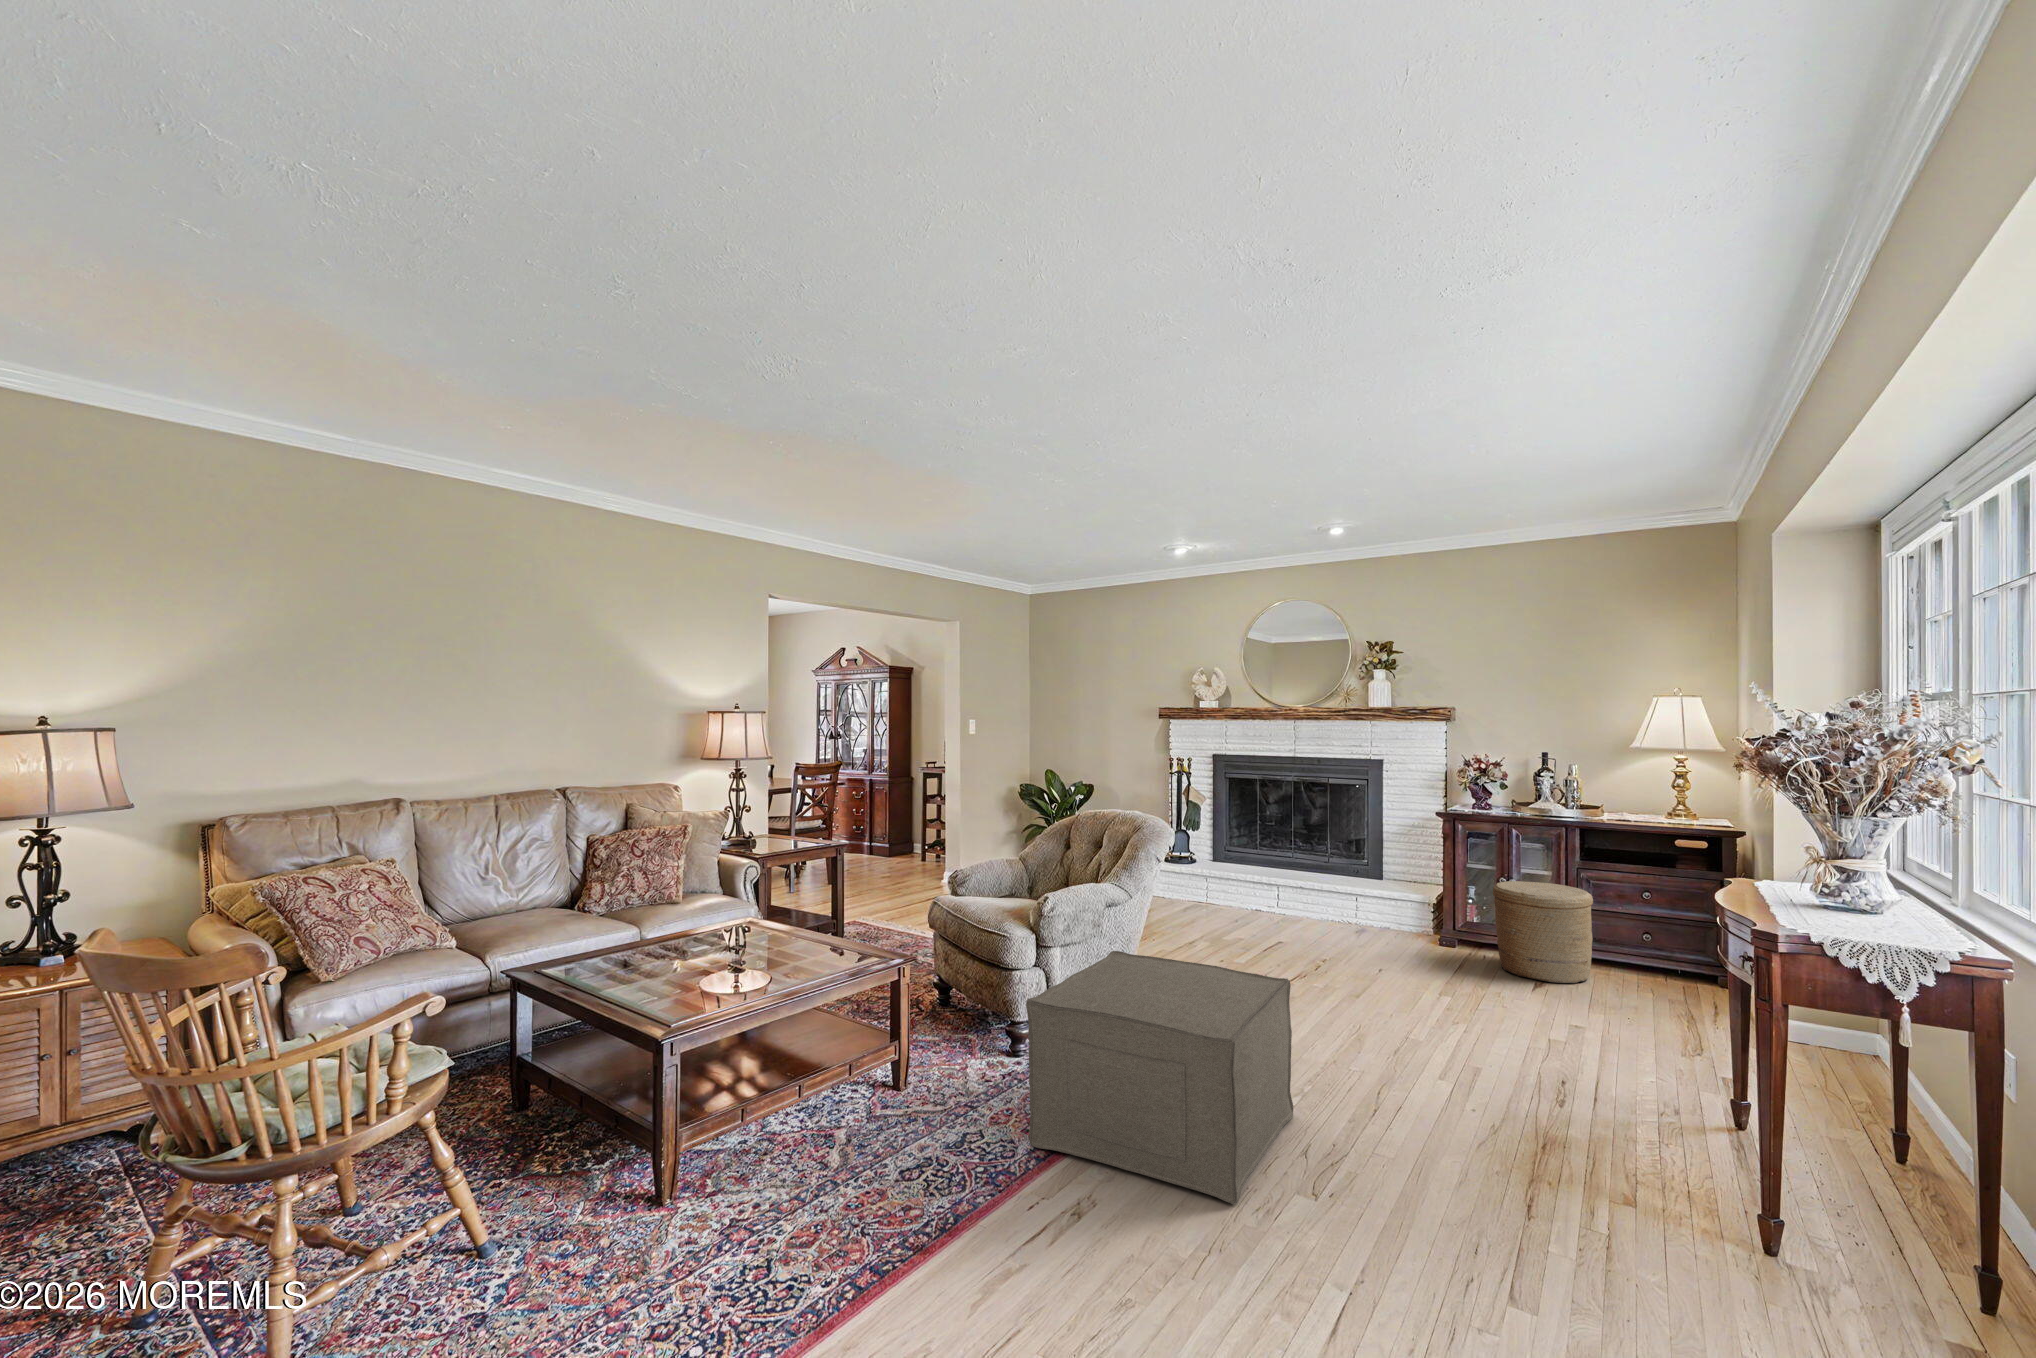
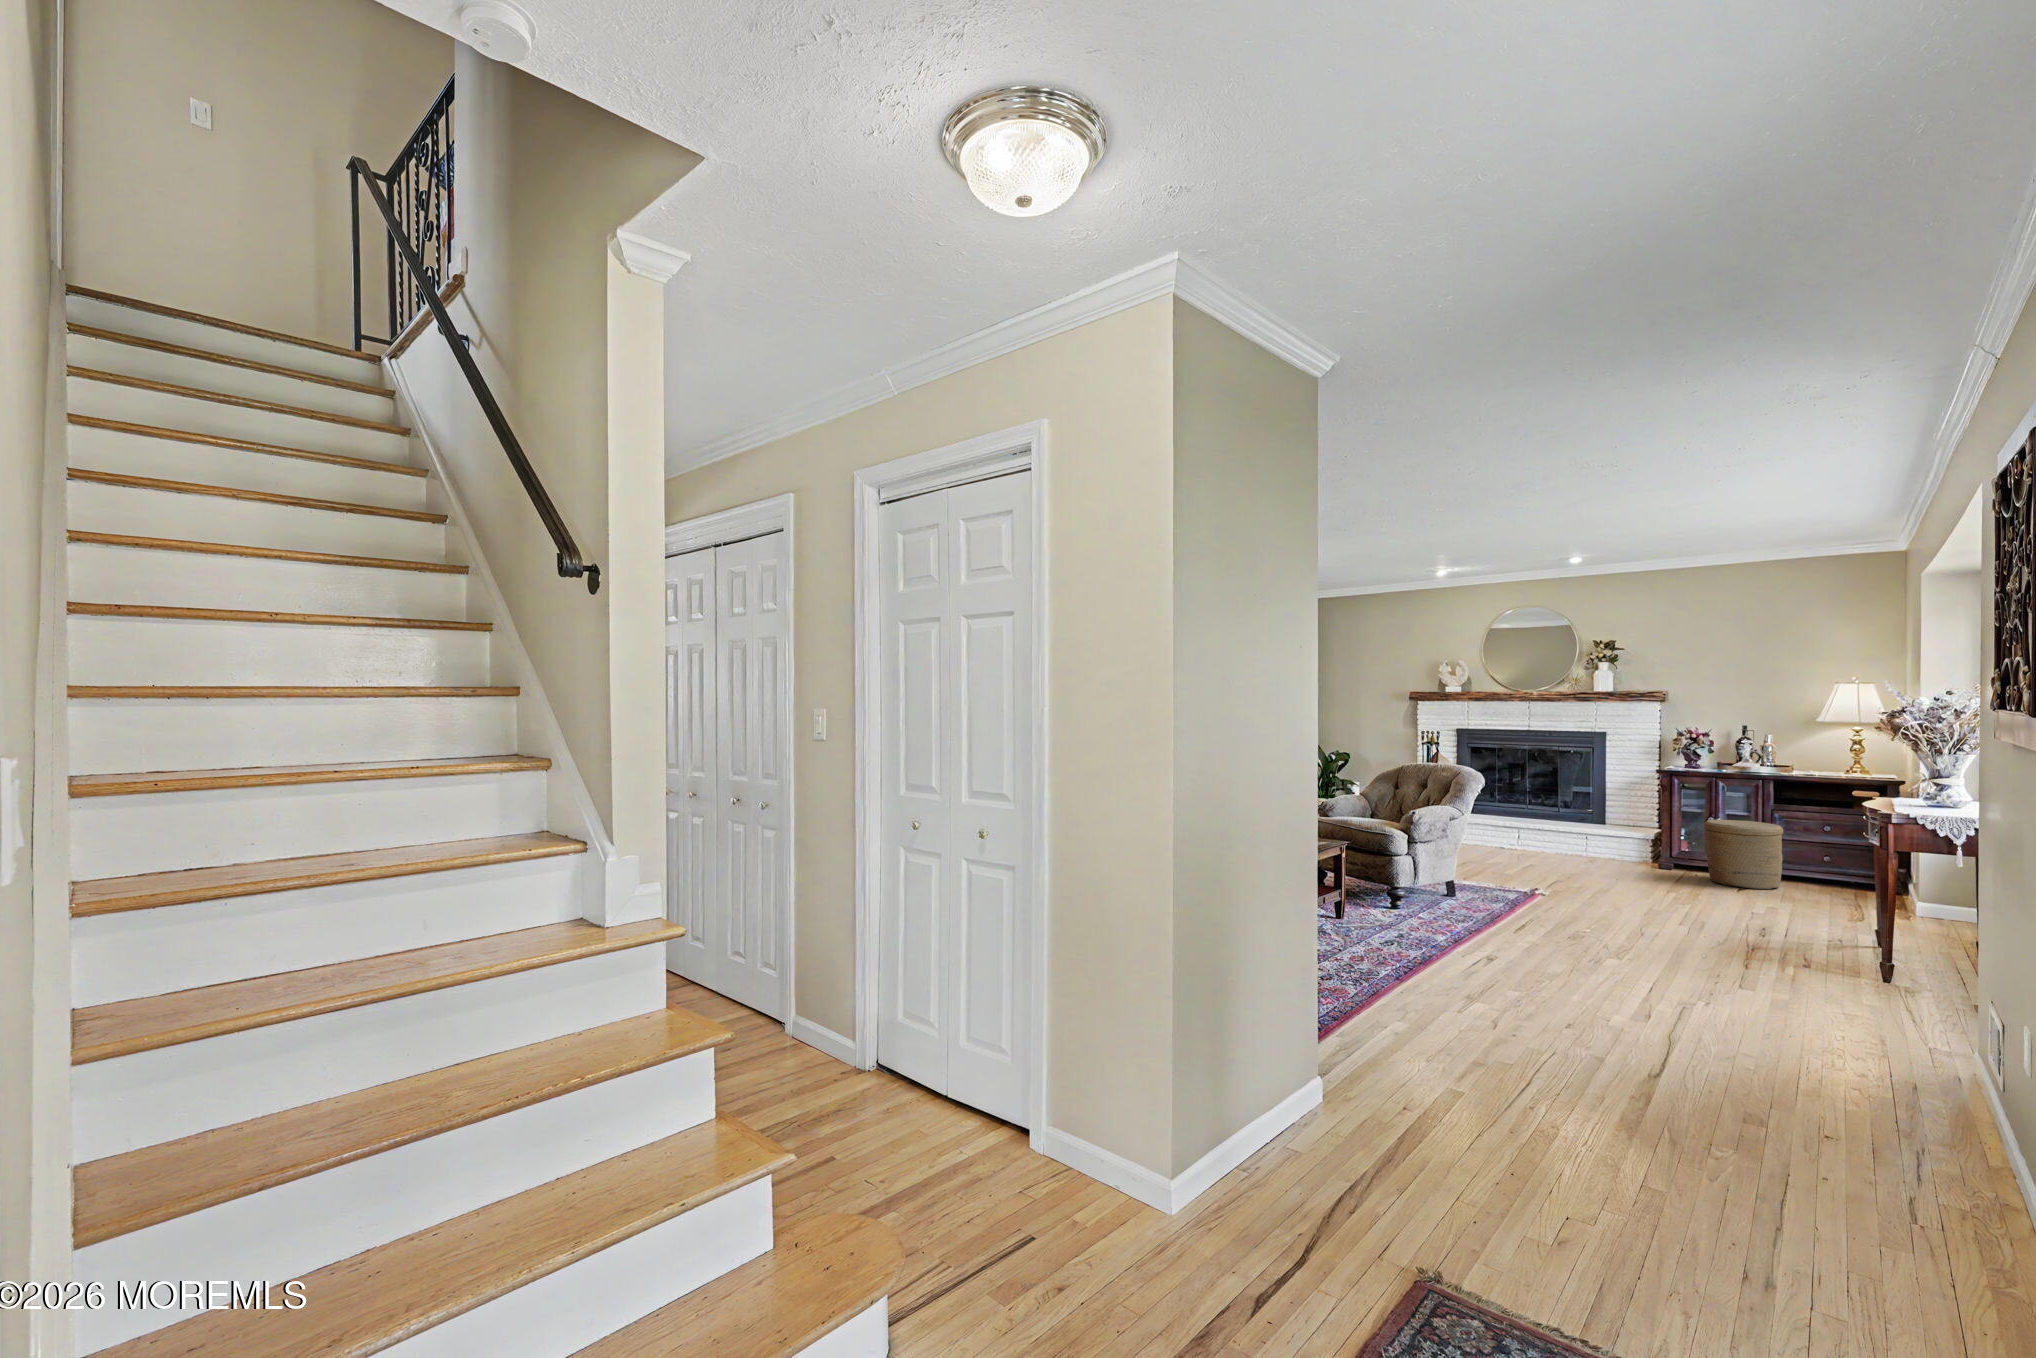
ottoman: present [1026,951,1293,1204] -> none [1438,844,1592,961]

